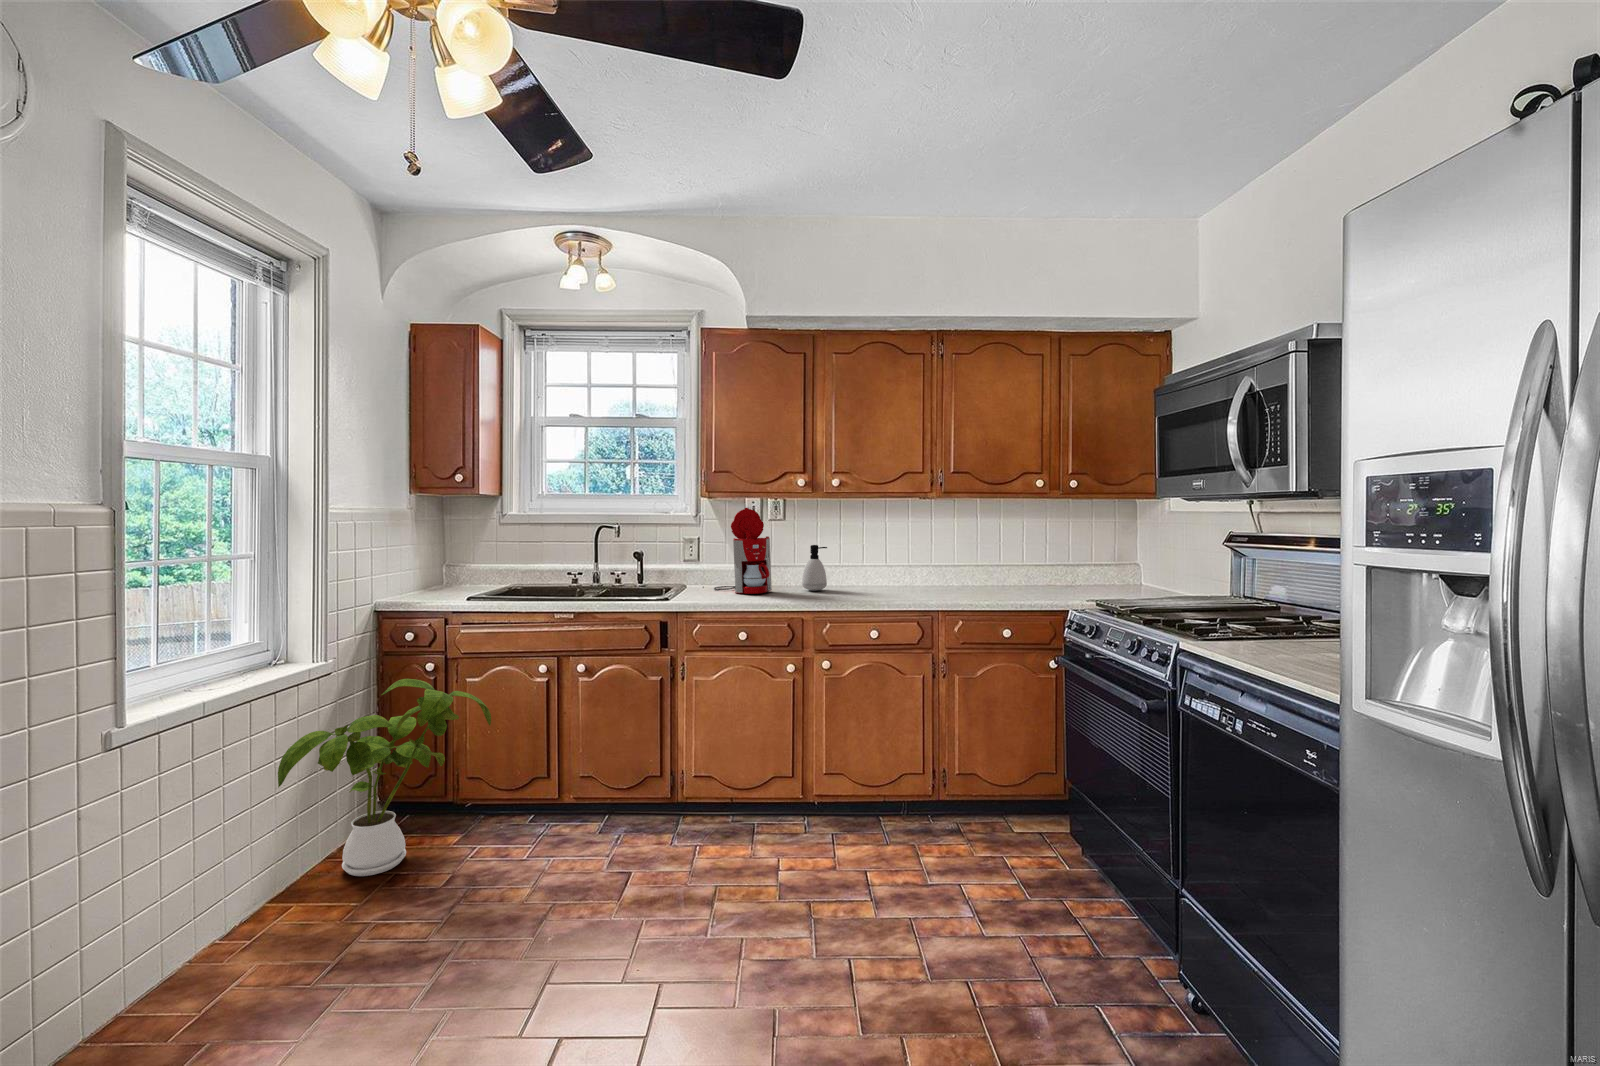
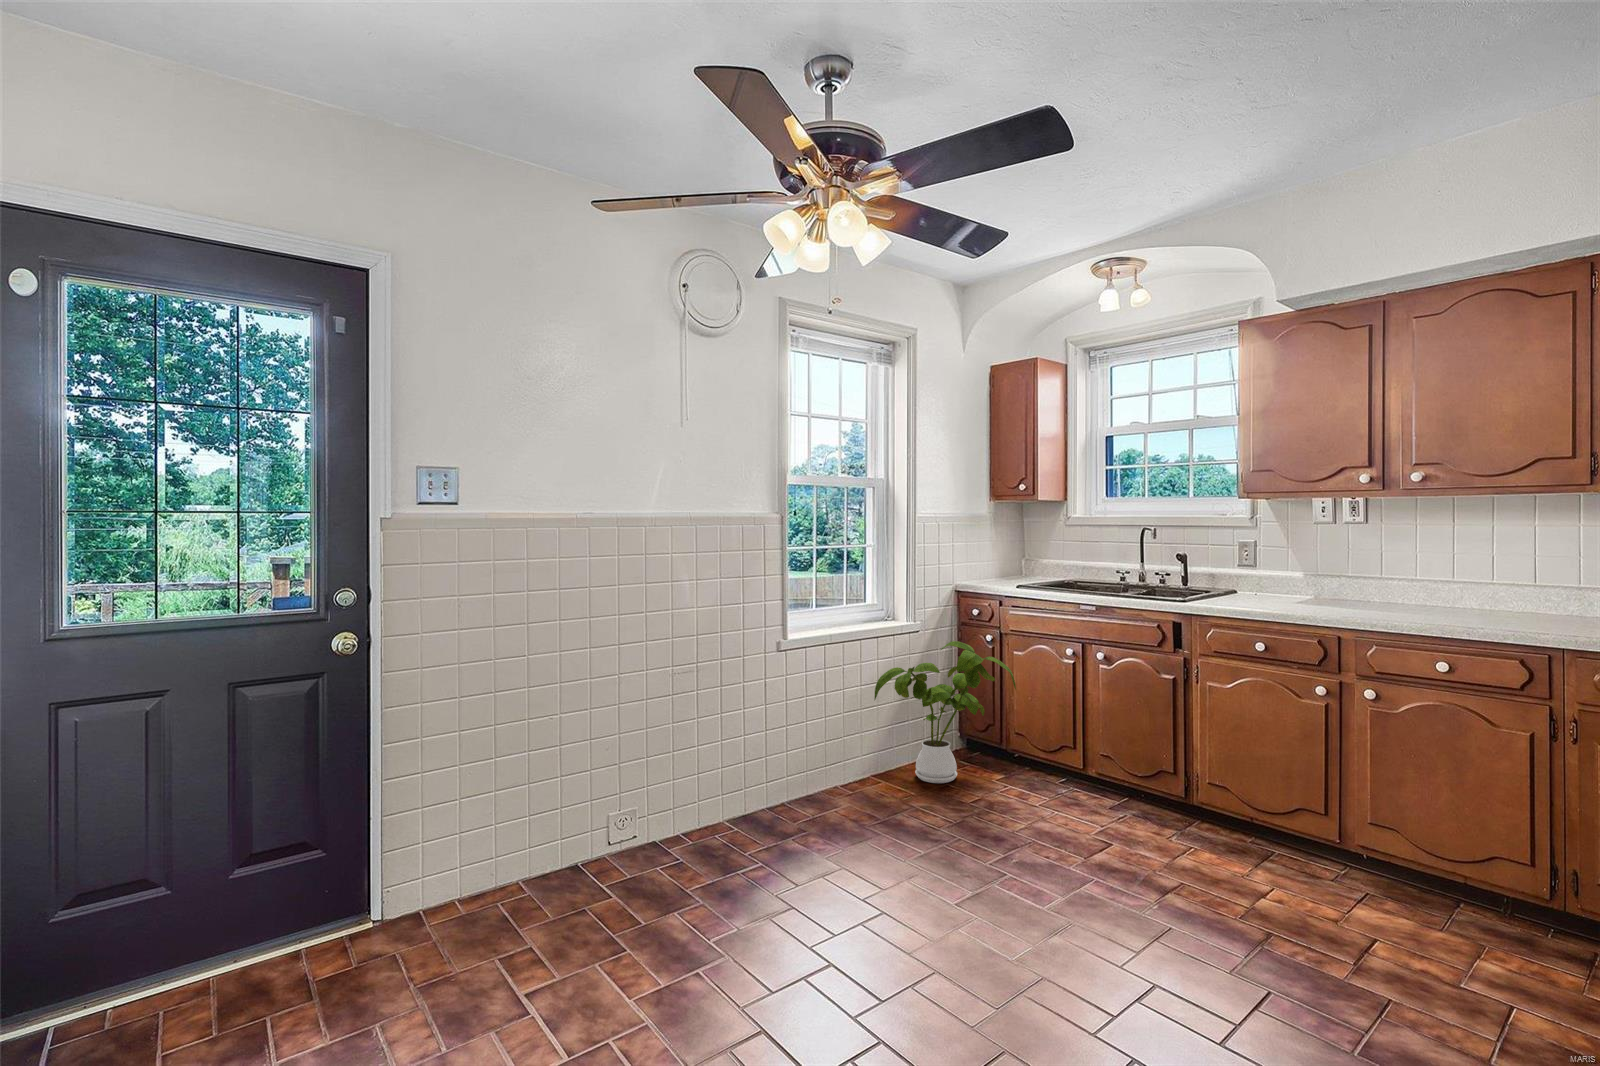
coffee maker: present [714,508,772,594] -> none [1263,508,1332,604]
soap dispenser: present [802,545,827,591] -> none [1377,552,1415,608]

